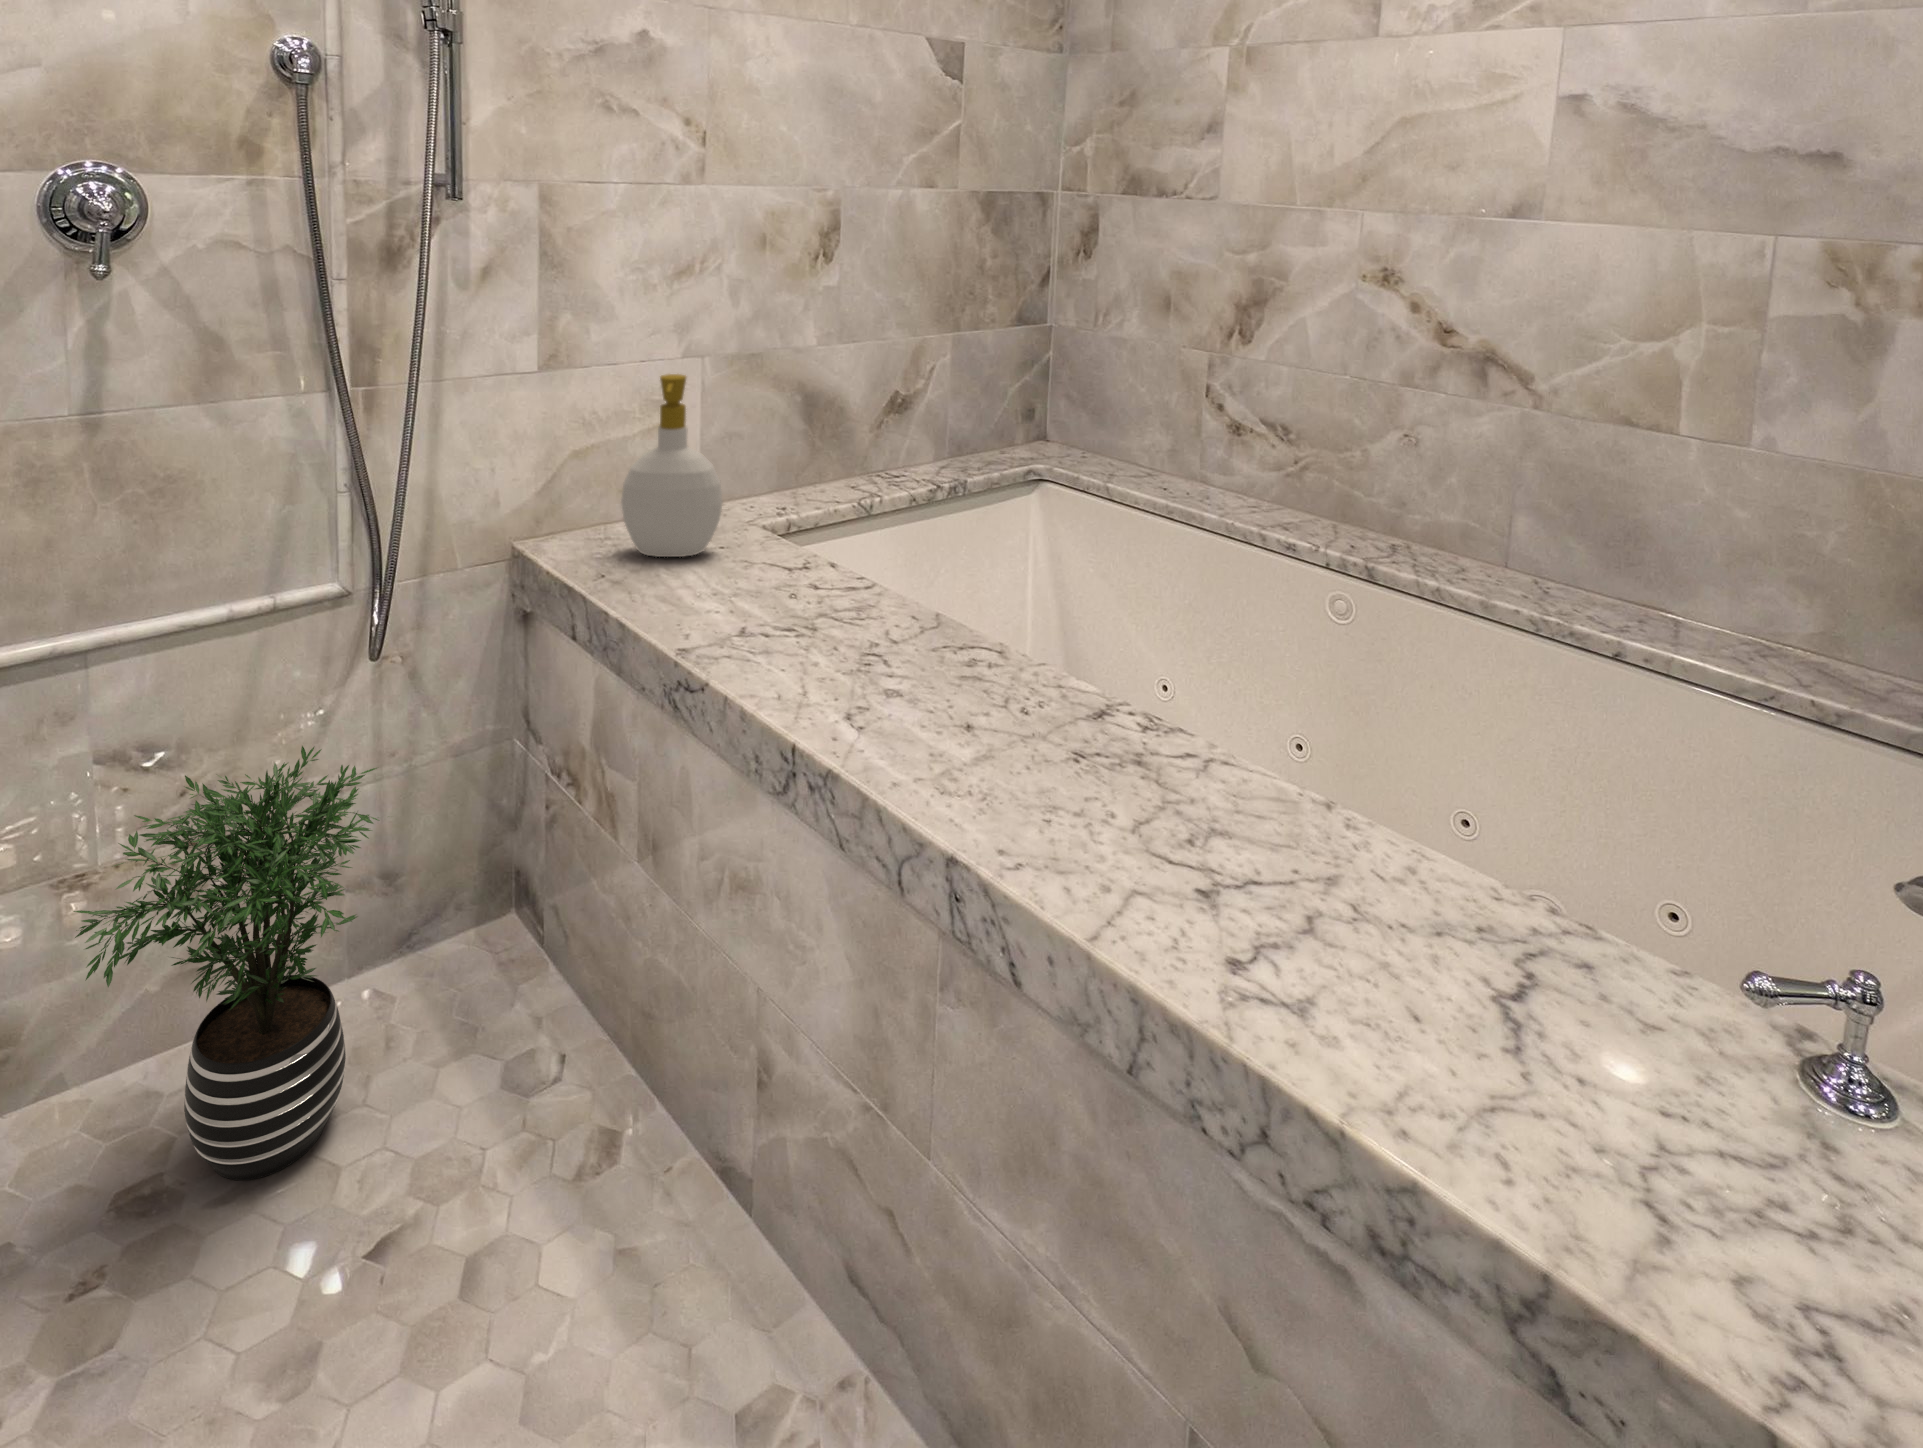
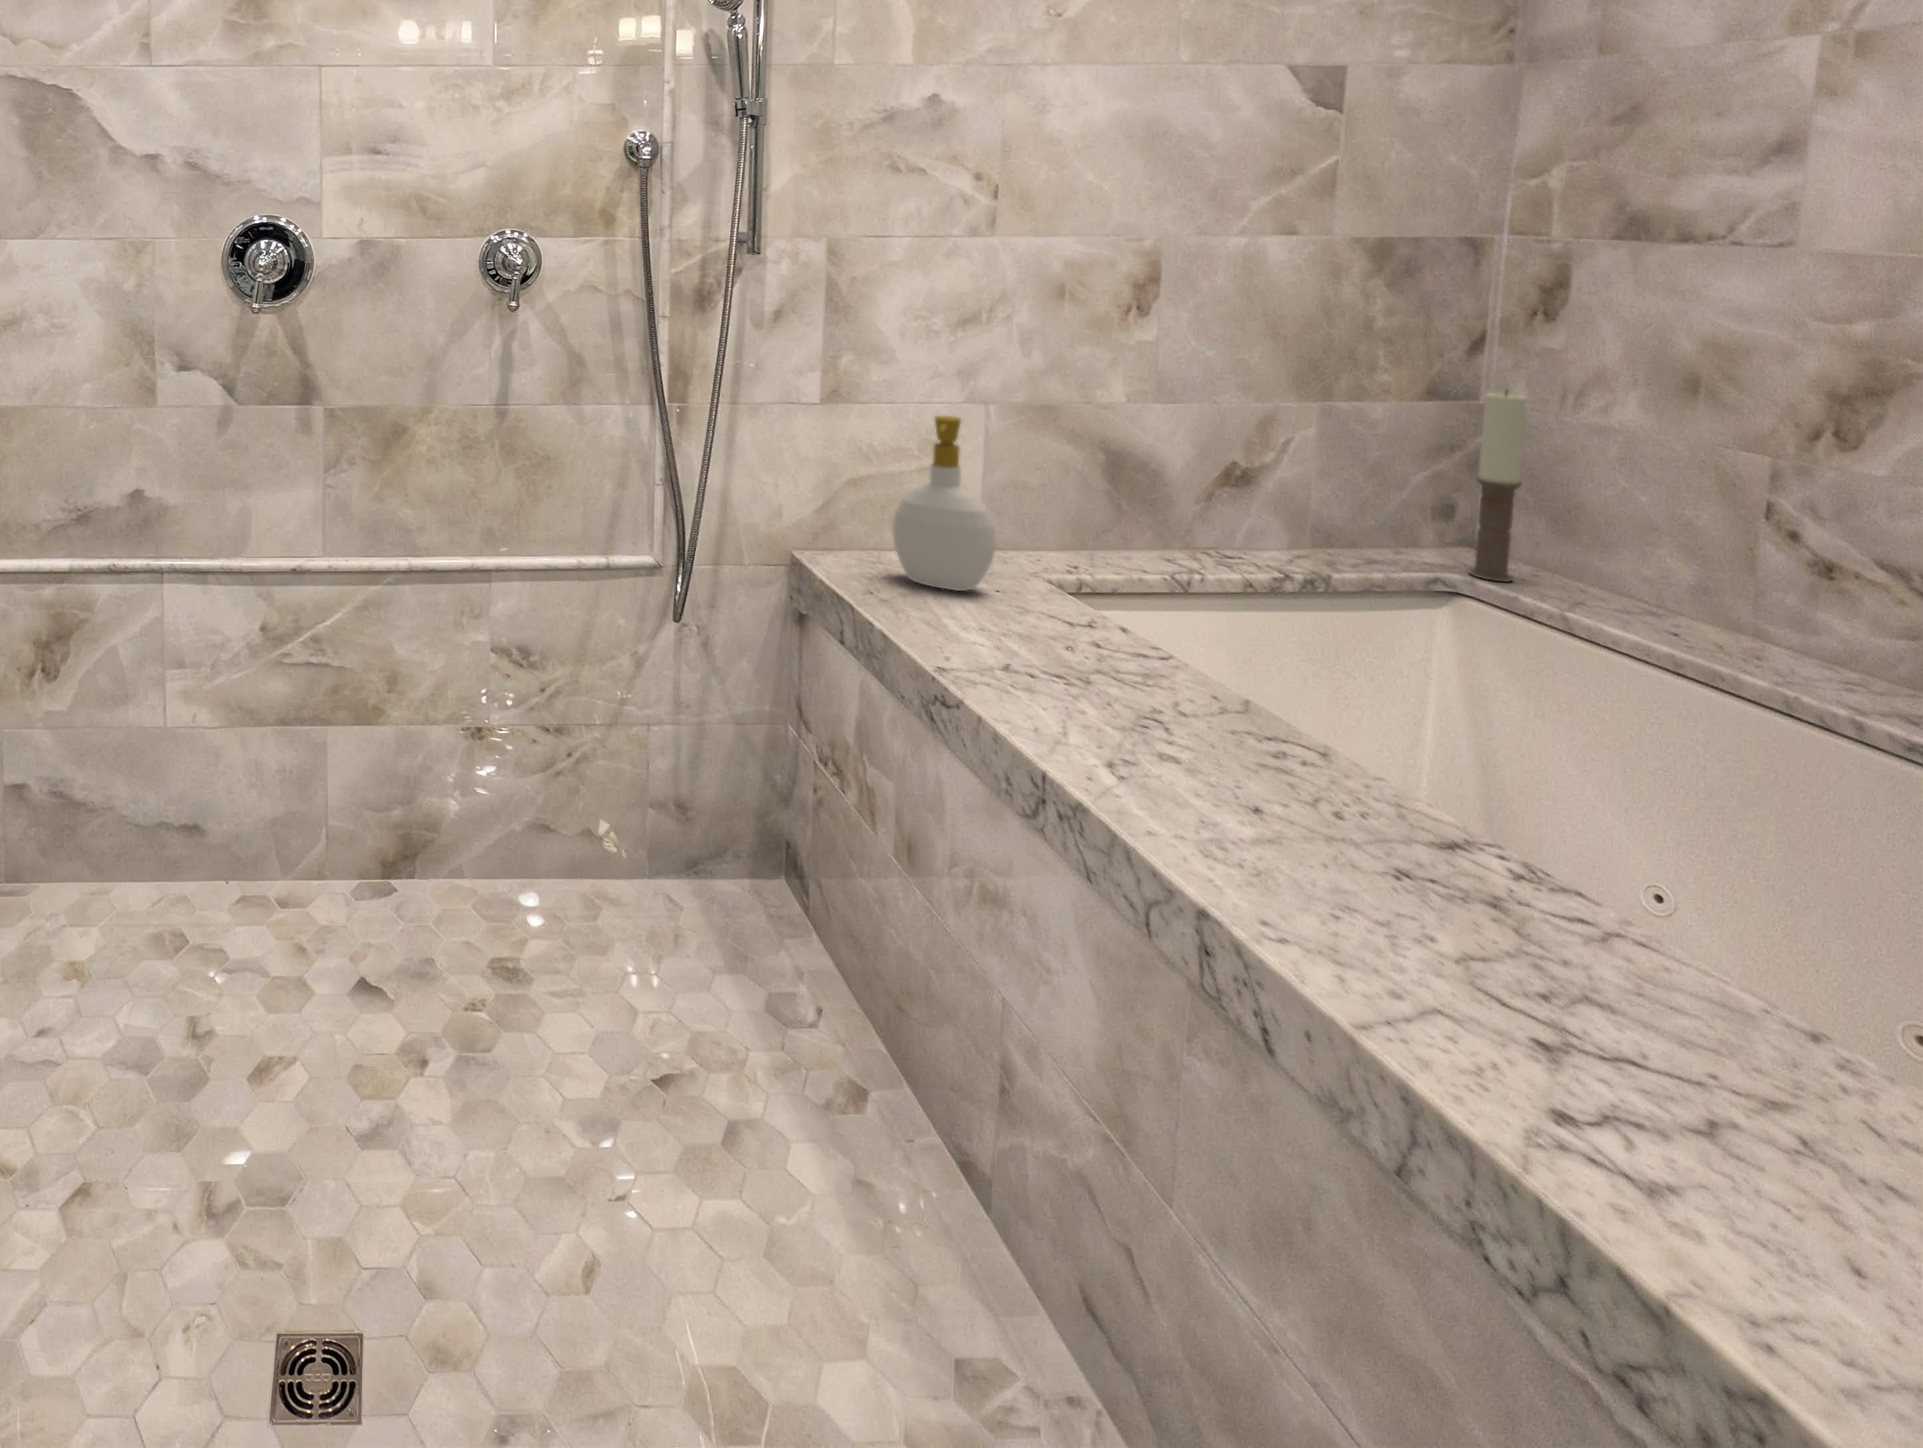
candle: none [1047,313,1078,463] -> present [1468,391,1527,582]
potted plant: present [74,746,379,1180] -> none [482,673,690,990]

